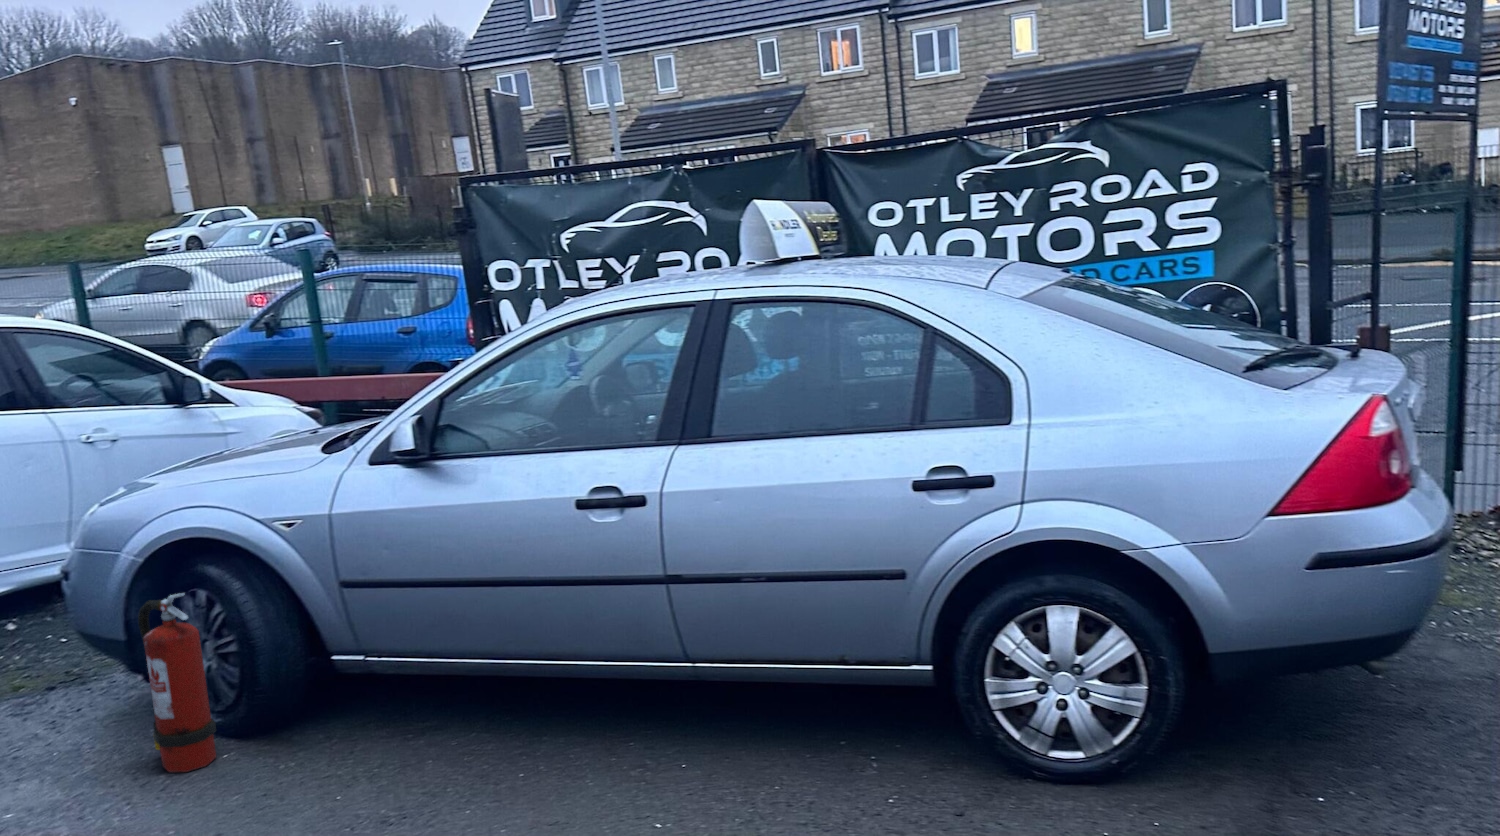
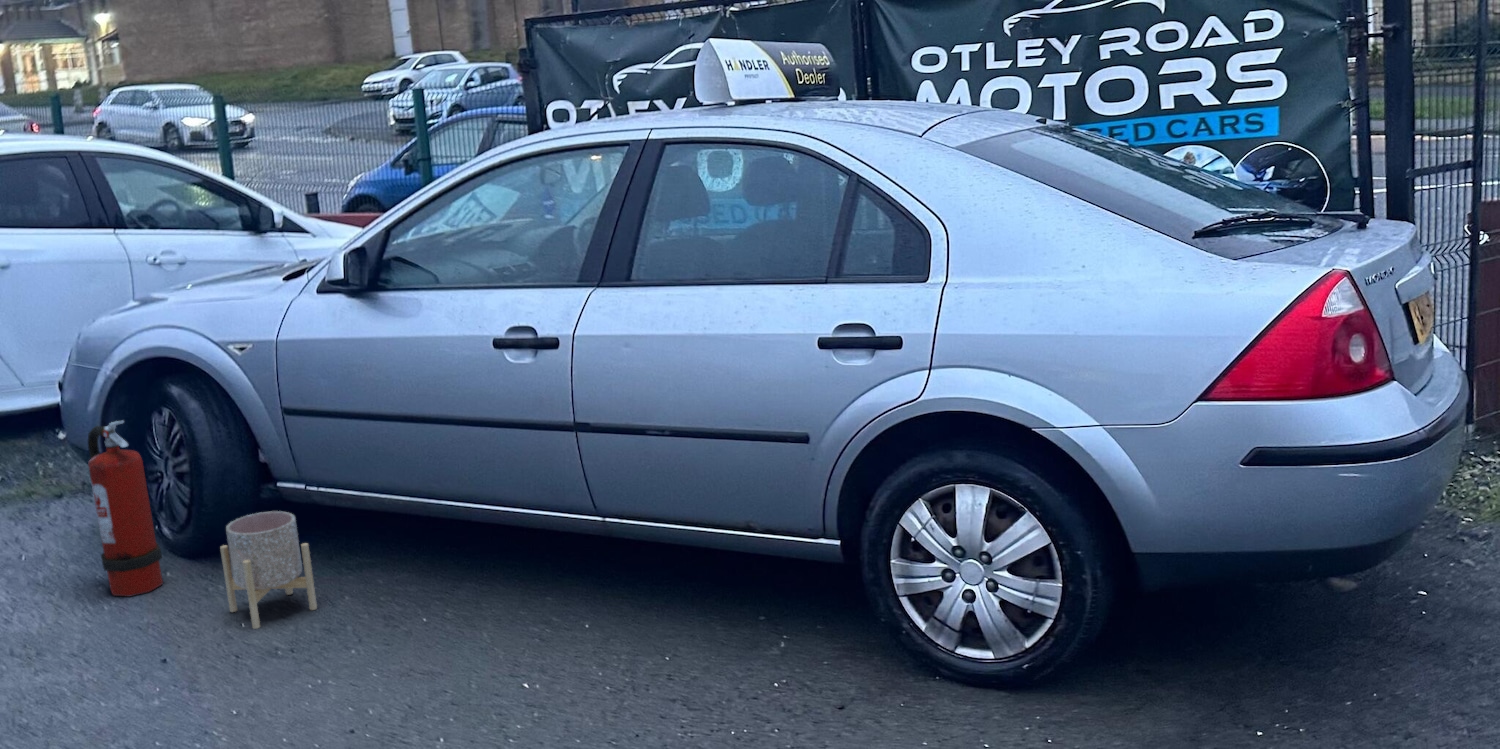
planter: none [295,674,393,793] -> present [220,511,317,629]

